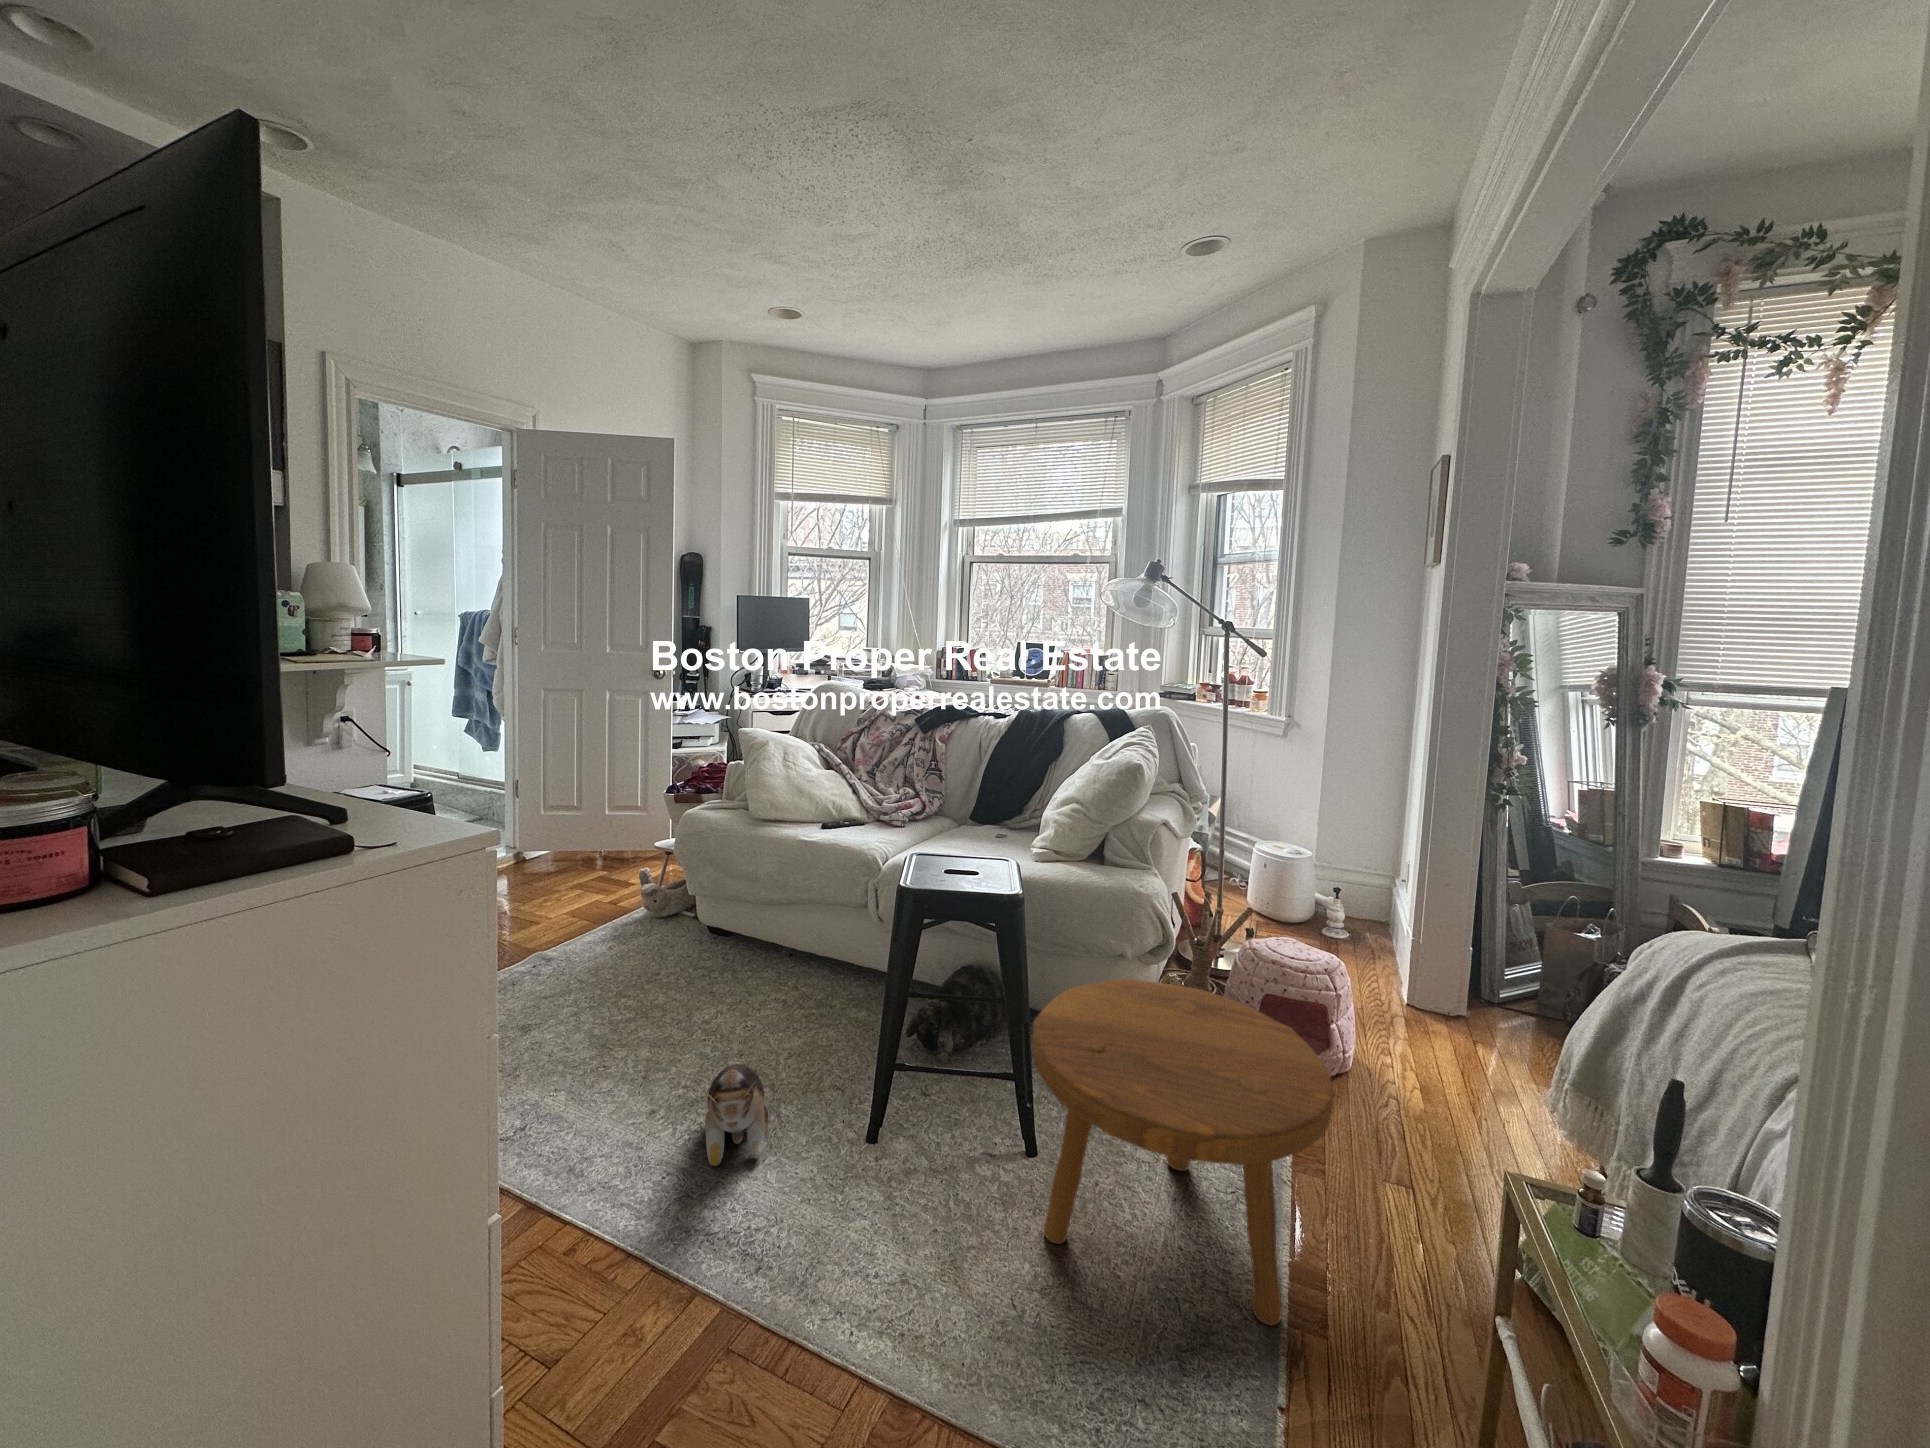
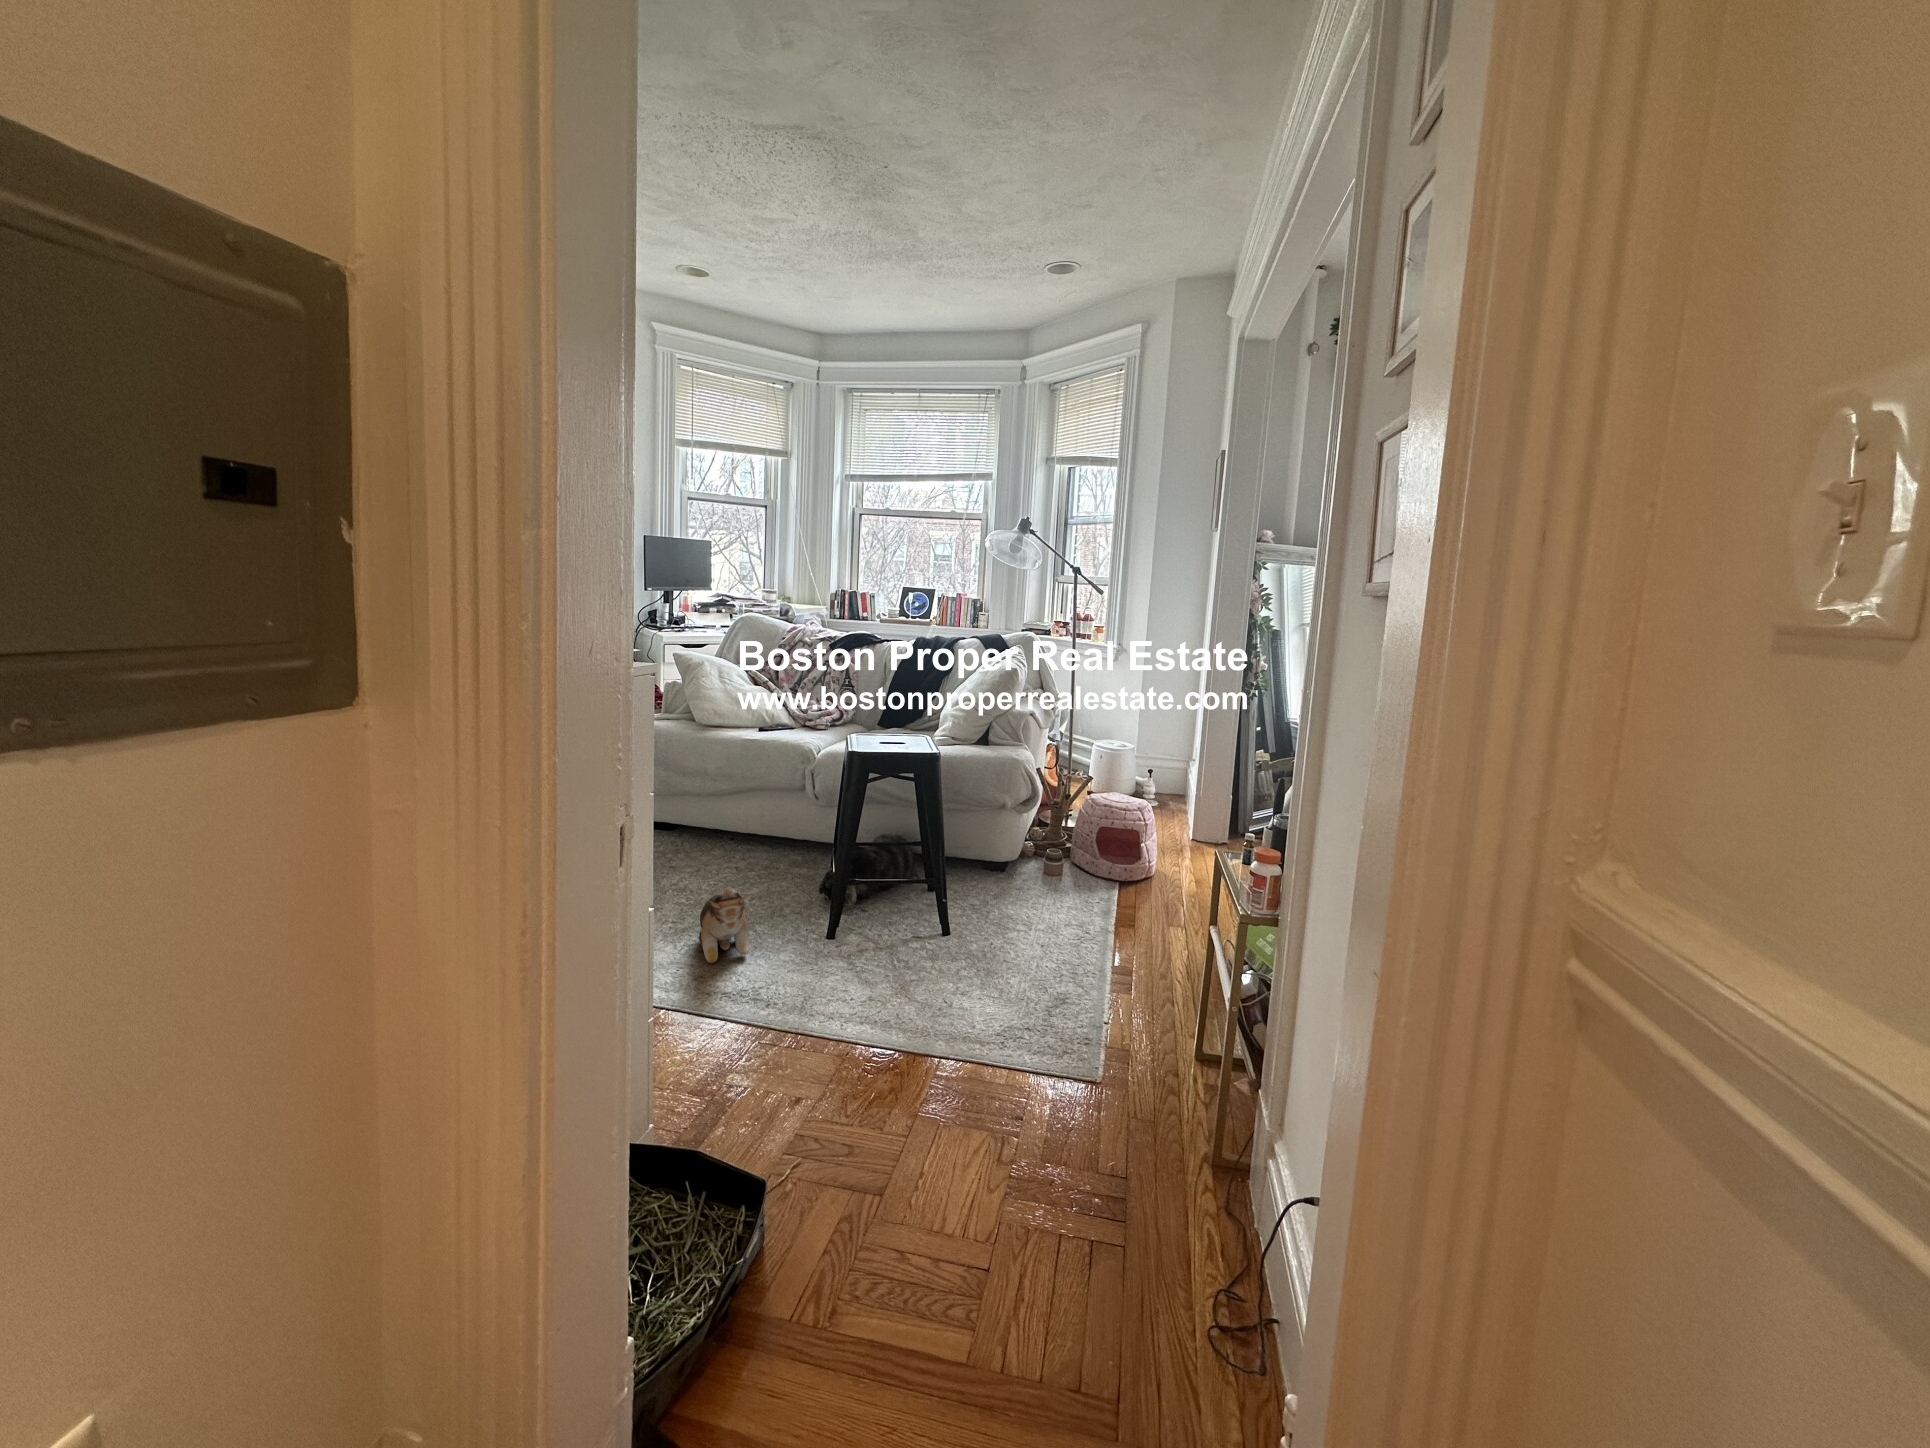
footstool: present [1032,979,1334,1325] -> none [951,808,1138,992]

